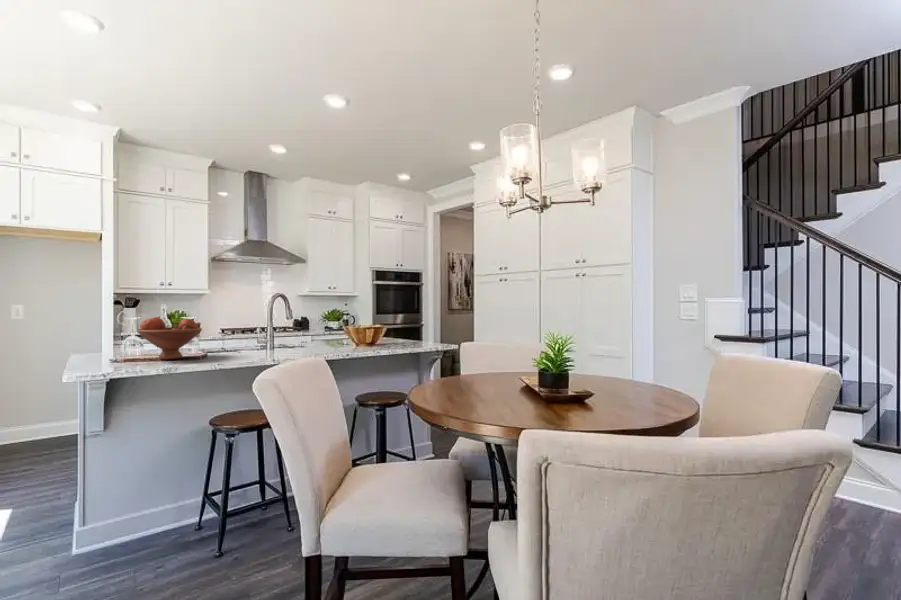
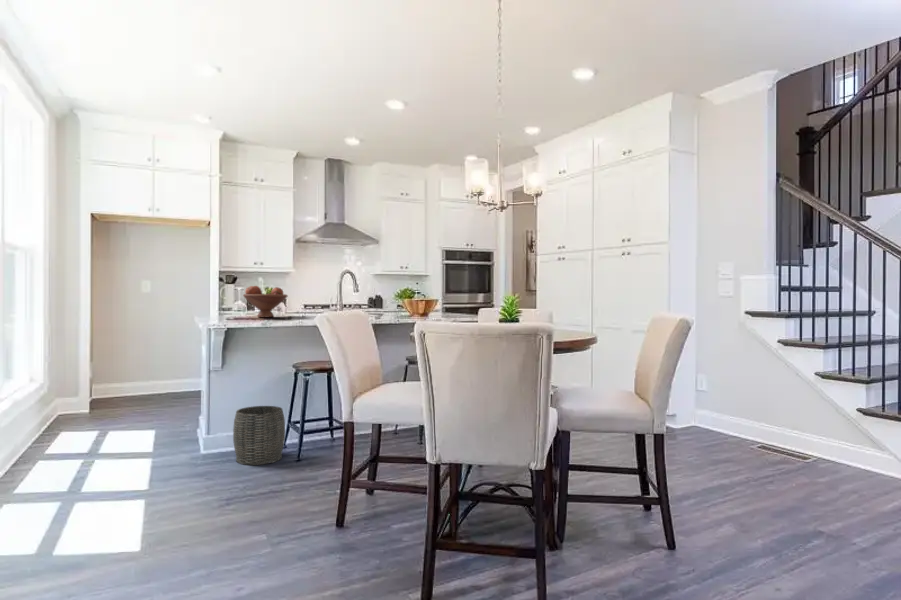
woven basket: none [119,480,199,576] -> present [233,406,285,465]

